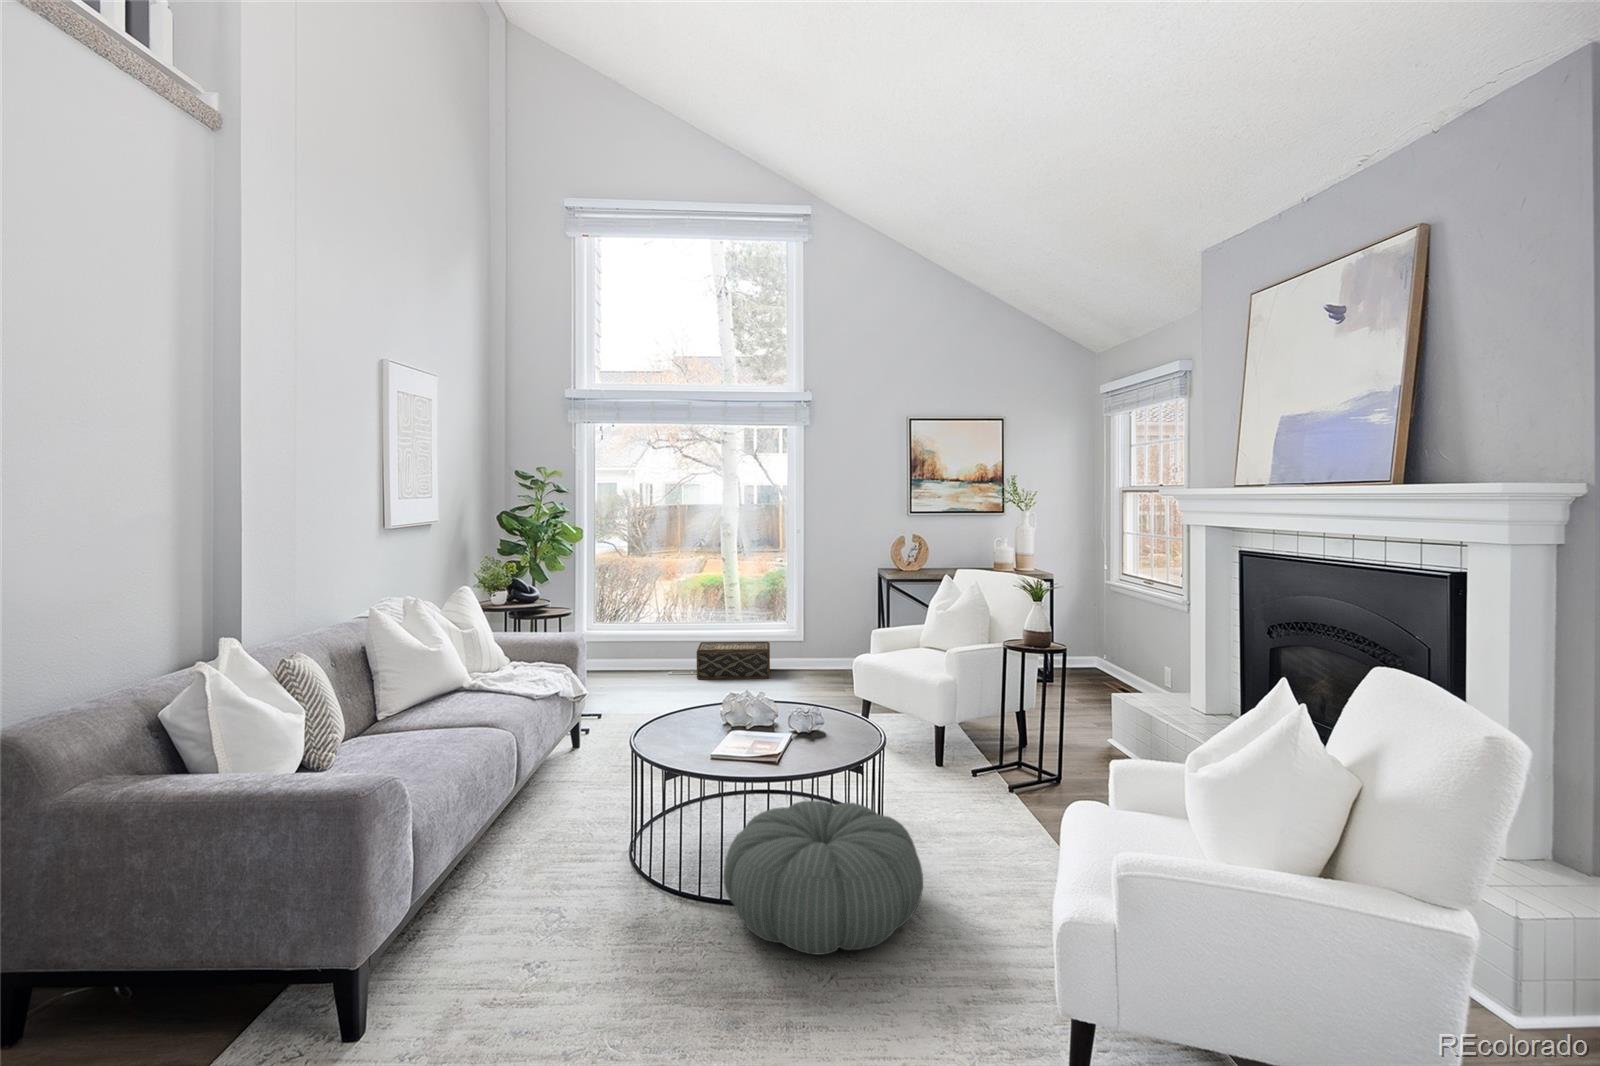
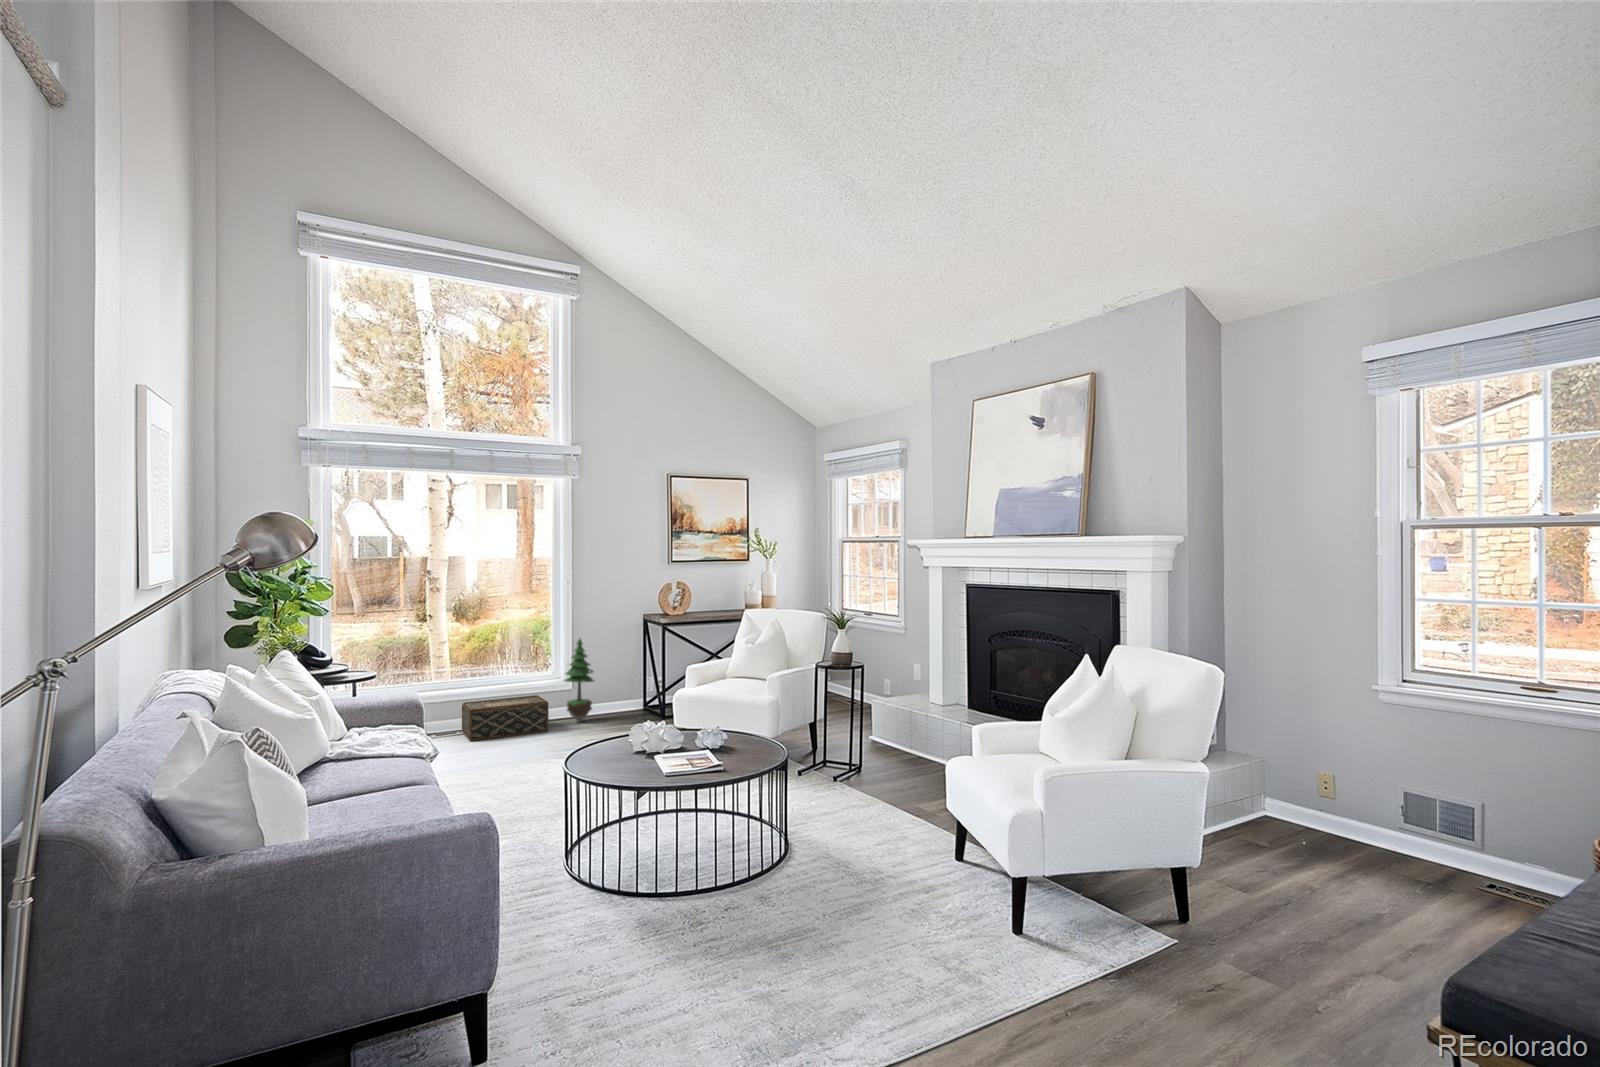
potted tree: none [791,588,821,672] -> present [565,639,594,721]
pouf: present [724,800,923,955] -> none [708,792,866,901]

